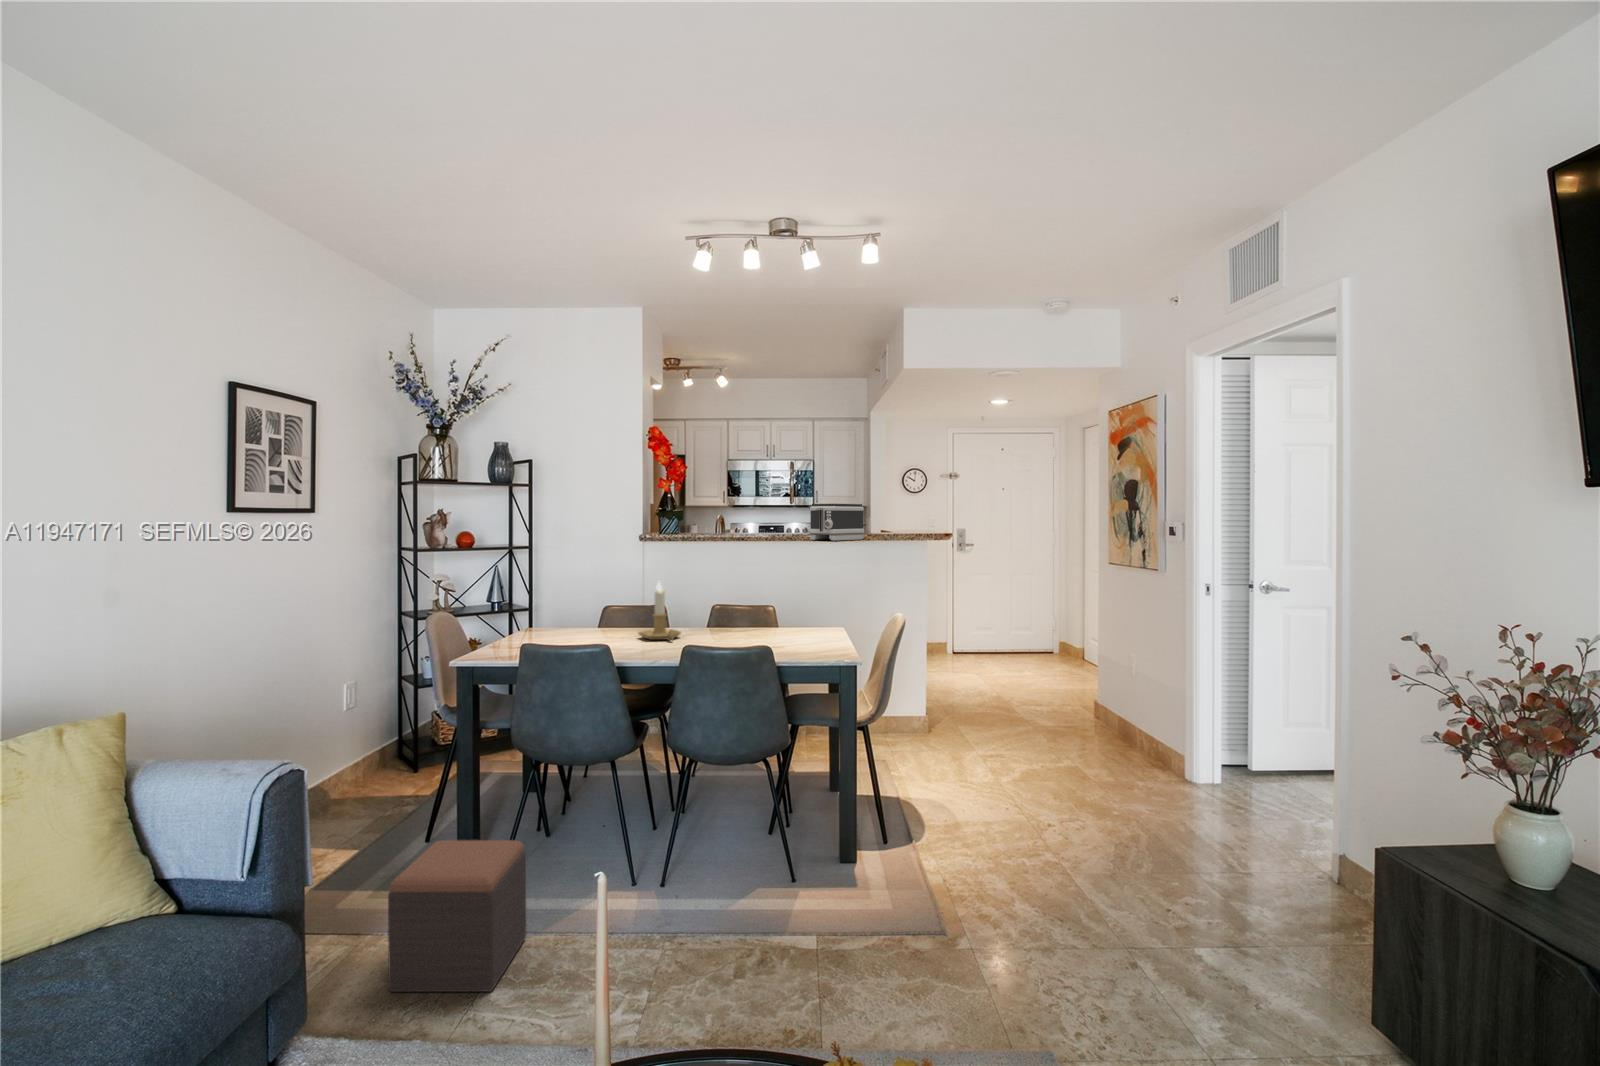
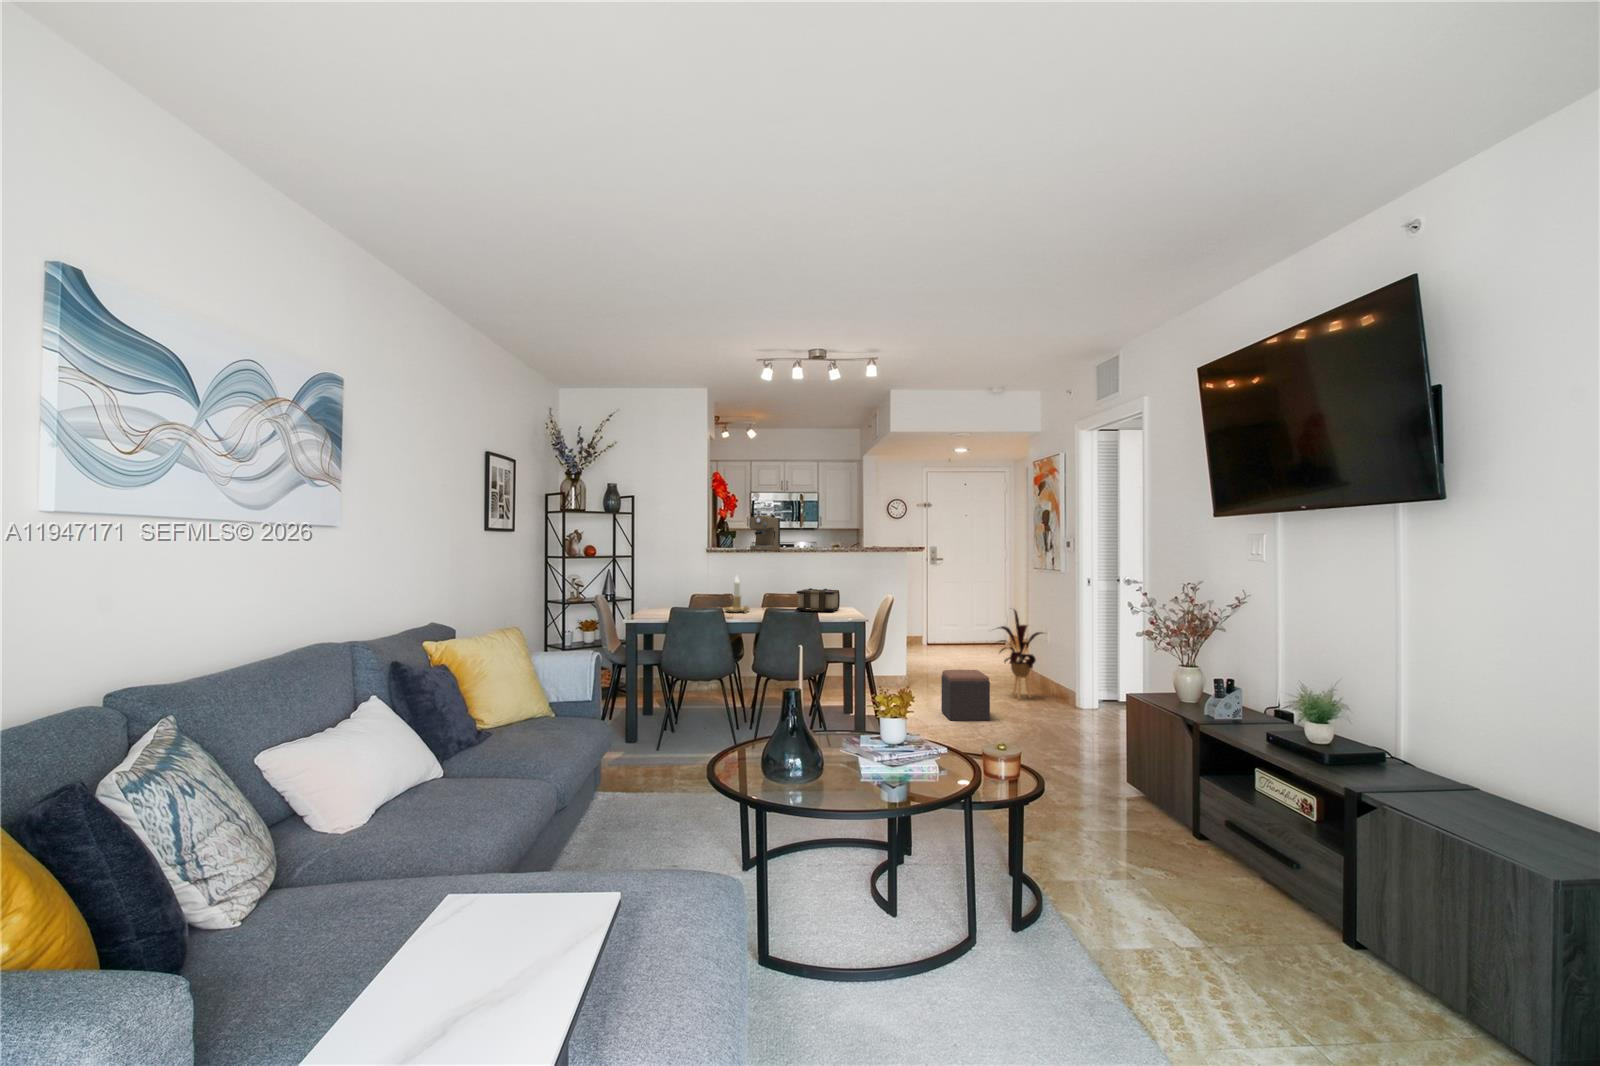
coffee maker: none [707,488,752,537] -> present [749,515,780,550]
toaster: present [809,504,864,541] -> none [825,527,863,552]
book: none [753,601,822,638] -> present [796,588,840,612]
house plant: none [1047,624,1136,759] -> present [998,610,1043,699]
footstool: present [388,840,526,992] -> present [941,670,990,721]

